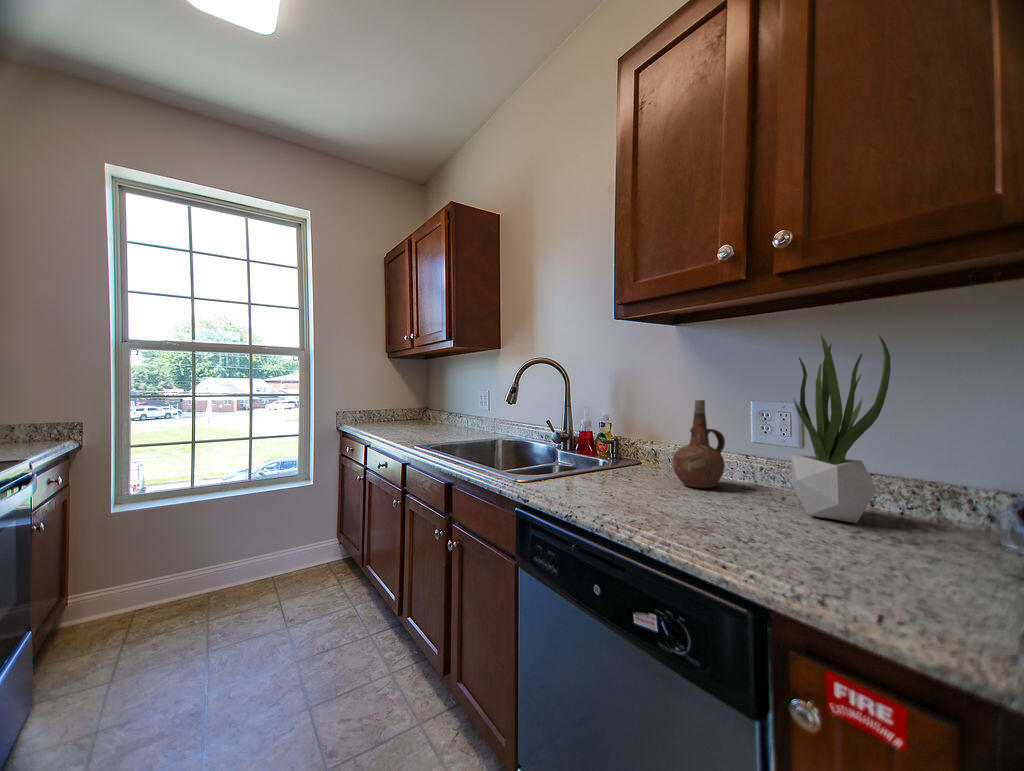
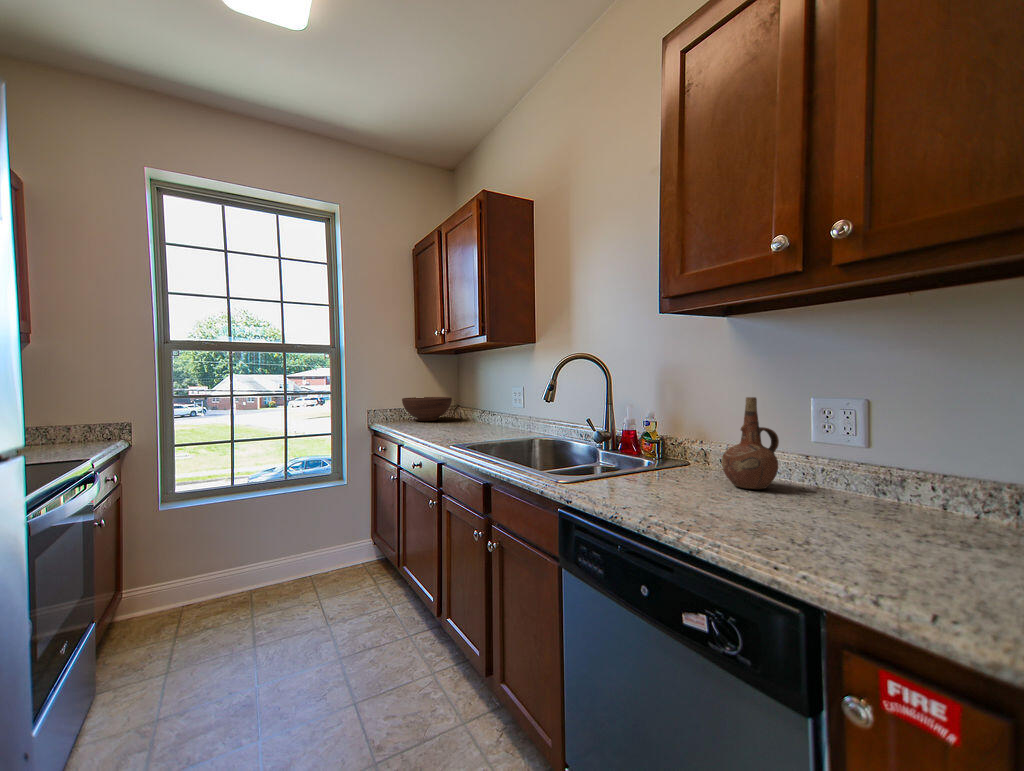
potted plant: present [791,334,891,523] -> none [852,328,960,527]
fruit bowl: none [370,399,420,423] -> present [402,397,452,421]

